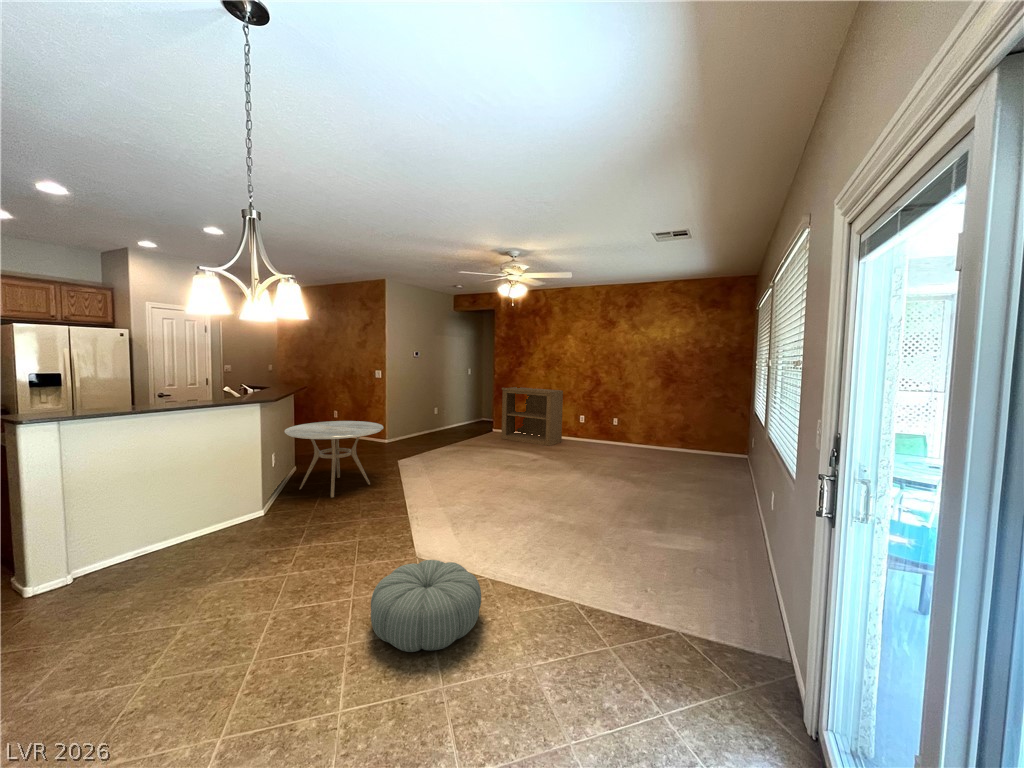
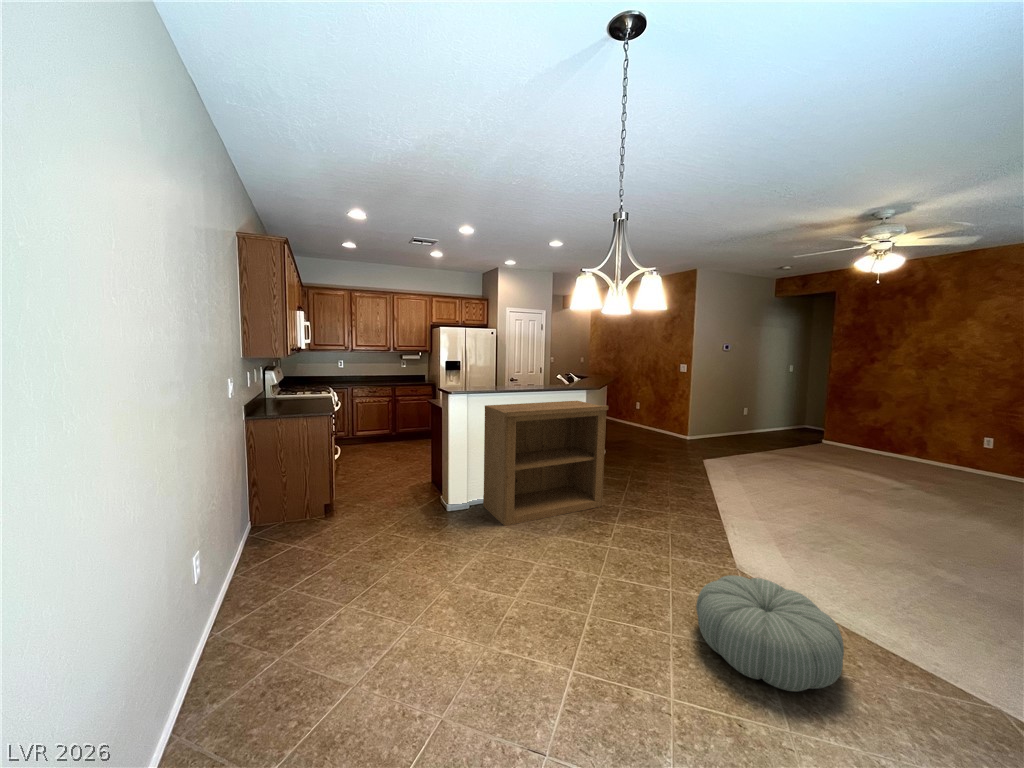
bookshelf: present [502,387,563,446] -> present [483,401,608,526]
dining table: present [284,421,383,497] -> none [600,411,692,484]

